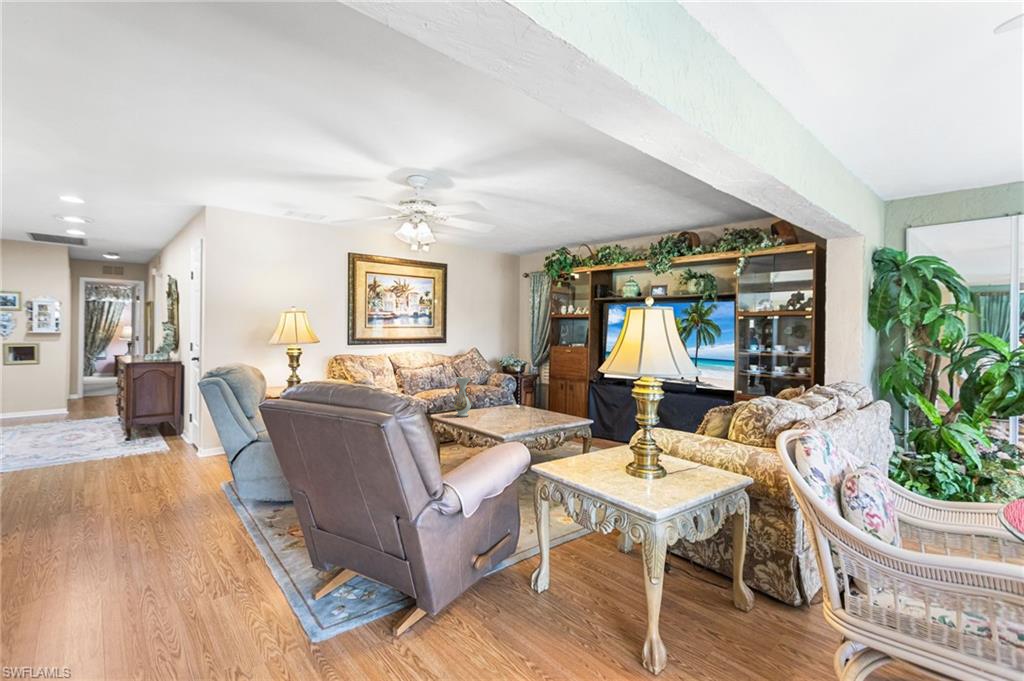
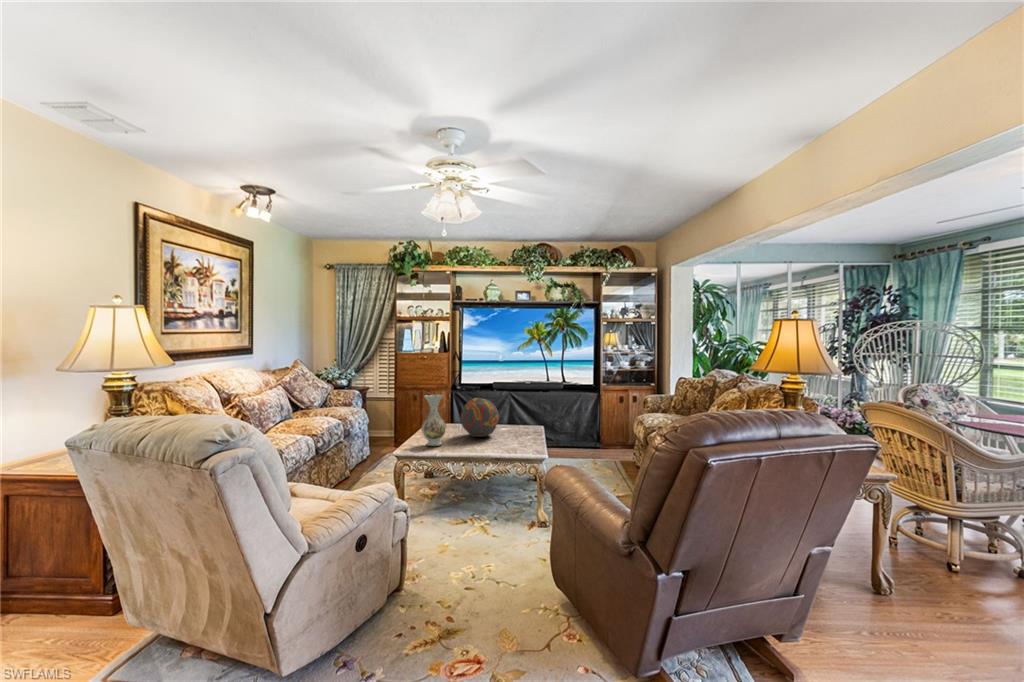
decorative orb: none [489,384,521,417] -> present [461,398,499,437]

